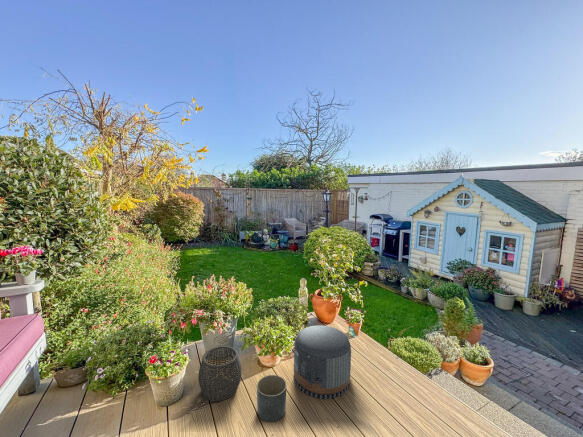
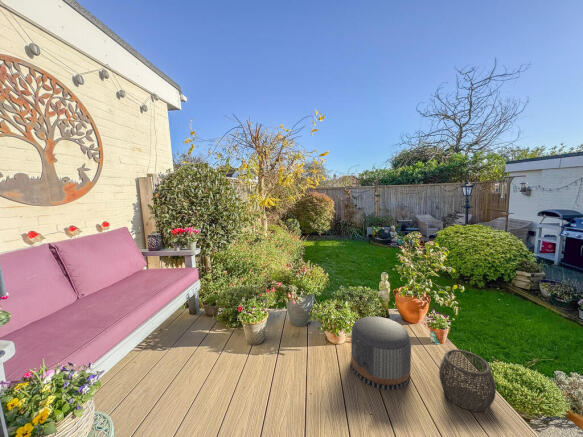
woven basket: present [198,346,242,402] -> present [439,349,496,412]
planter: present [257,375,286,422] -> none [307,346,333,384]

